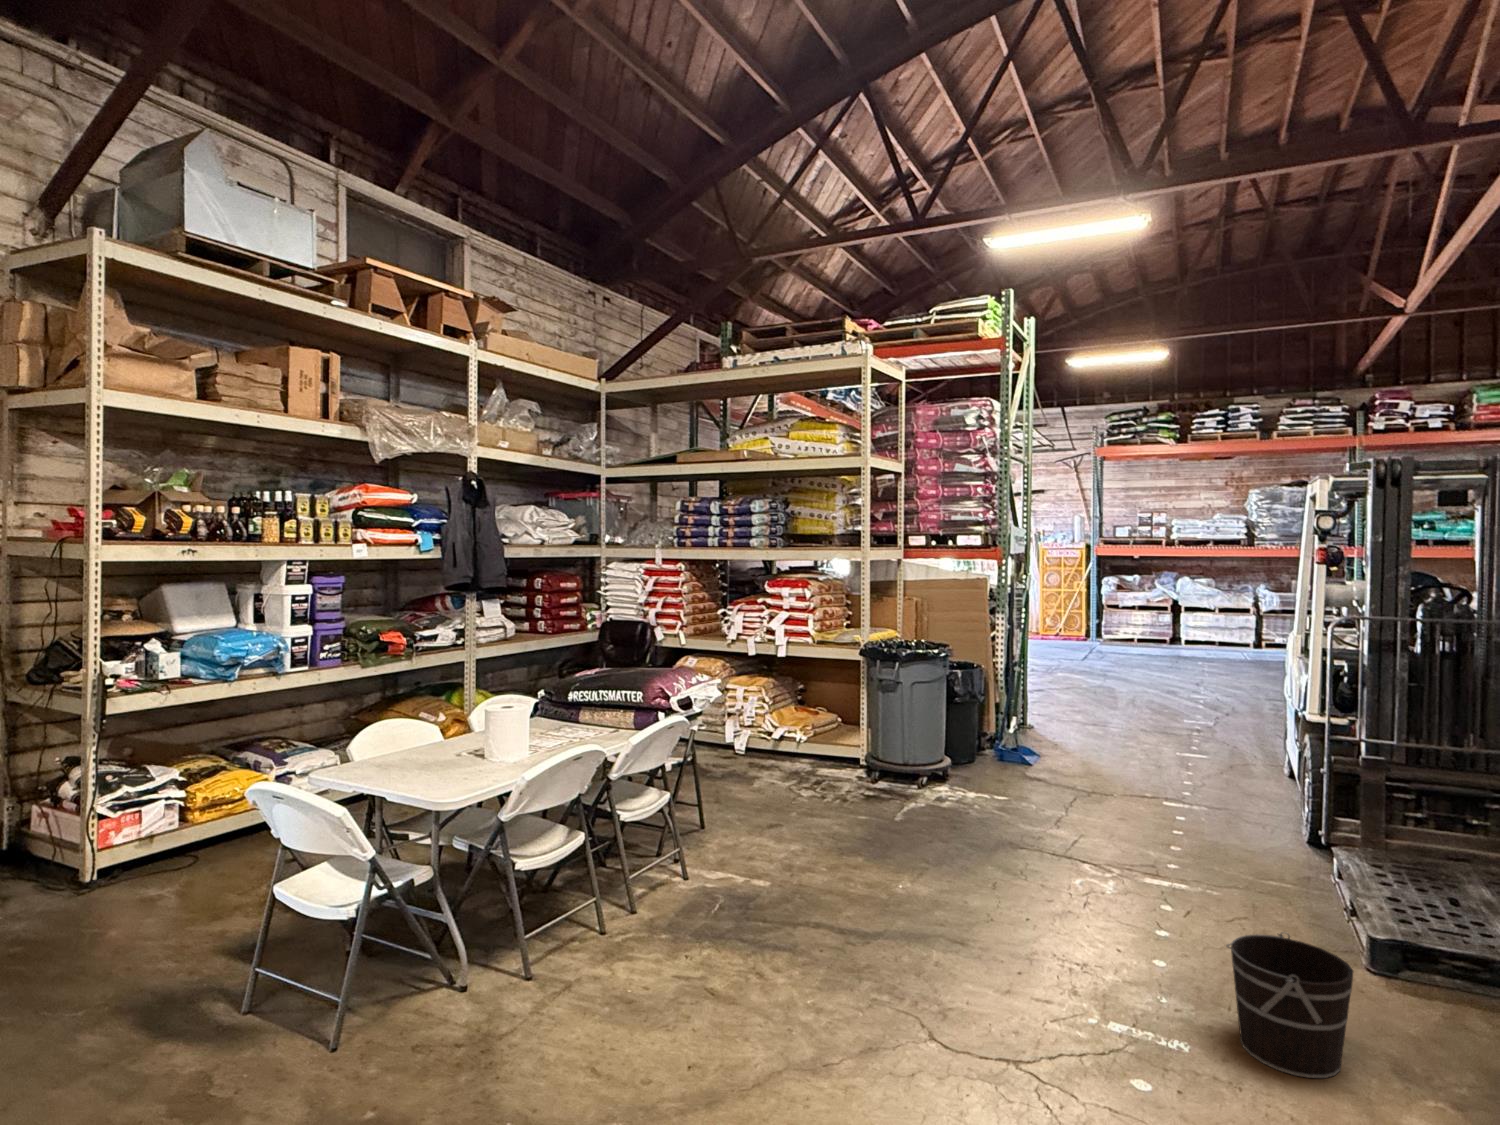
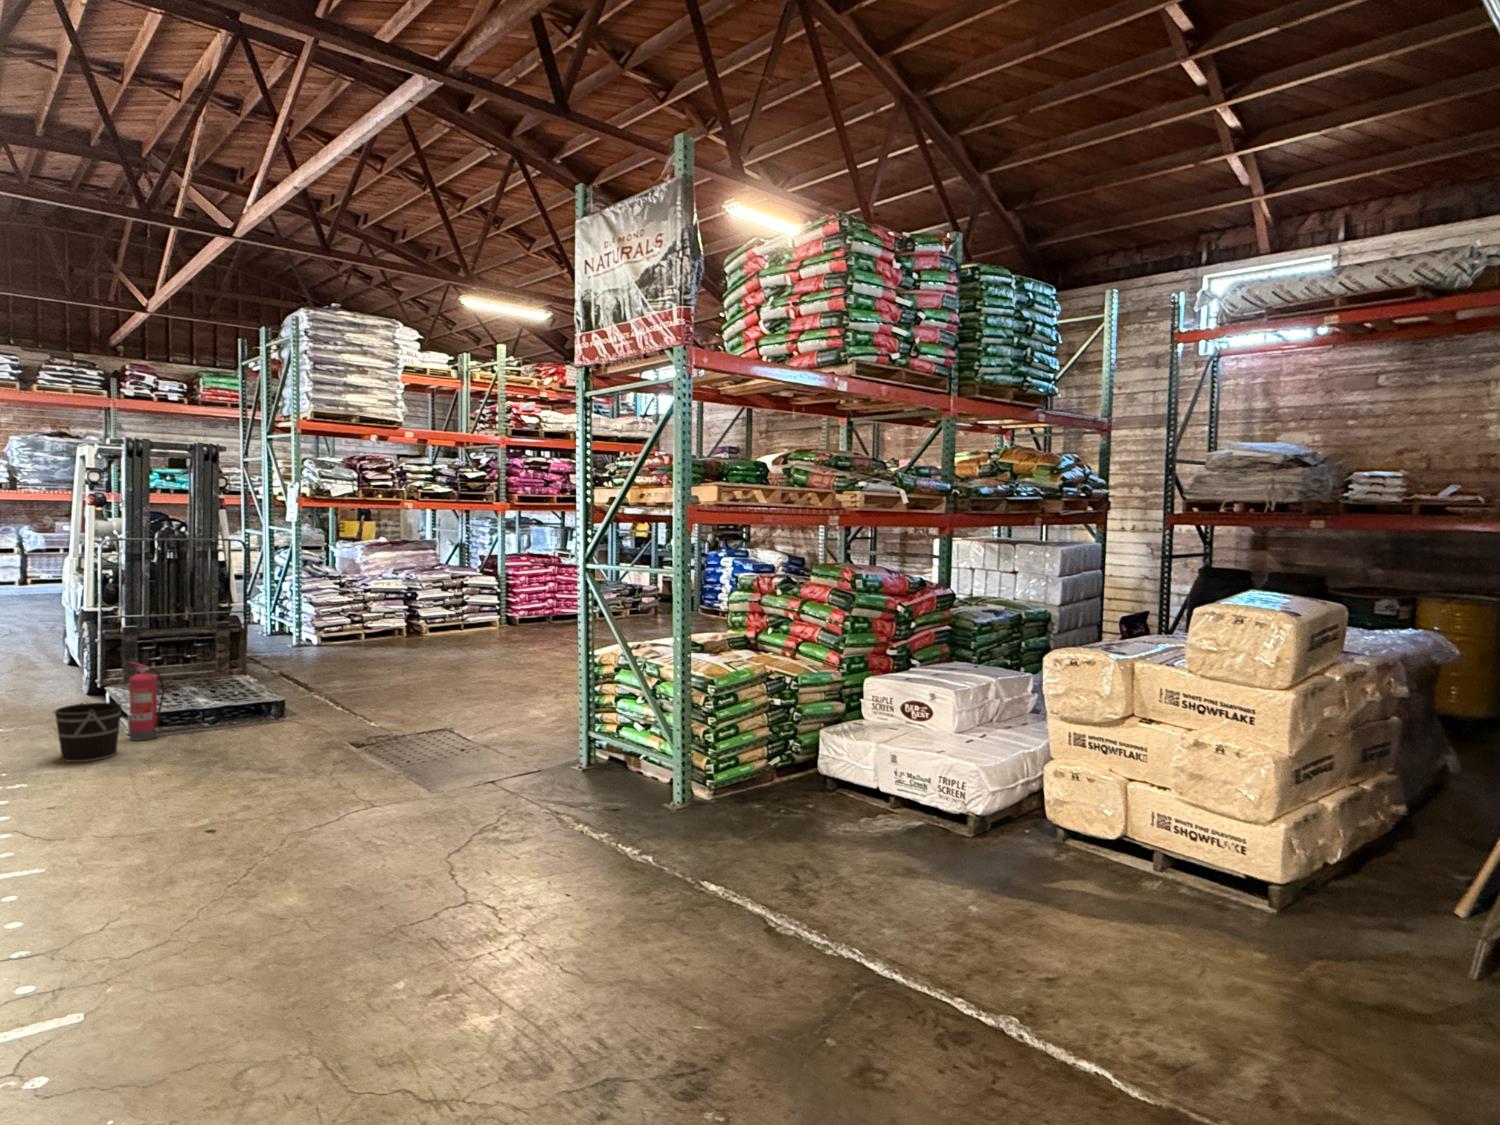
fire extinguisher: none [1368,869,1445,1046] -> present [129,662,164,741]

